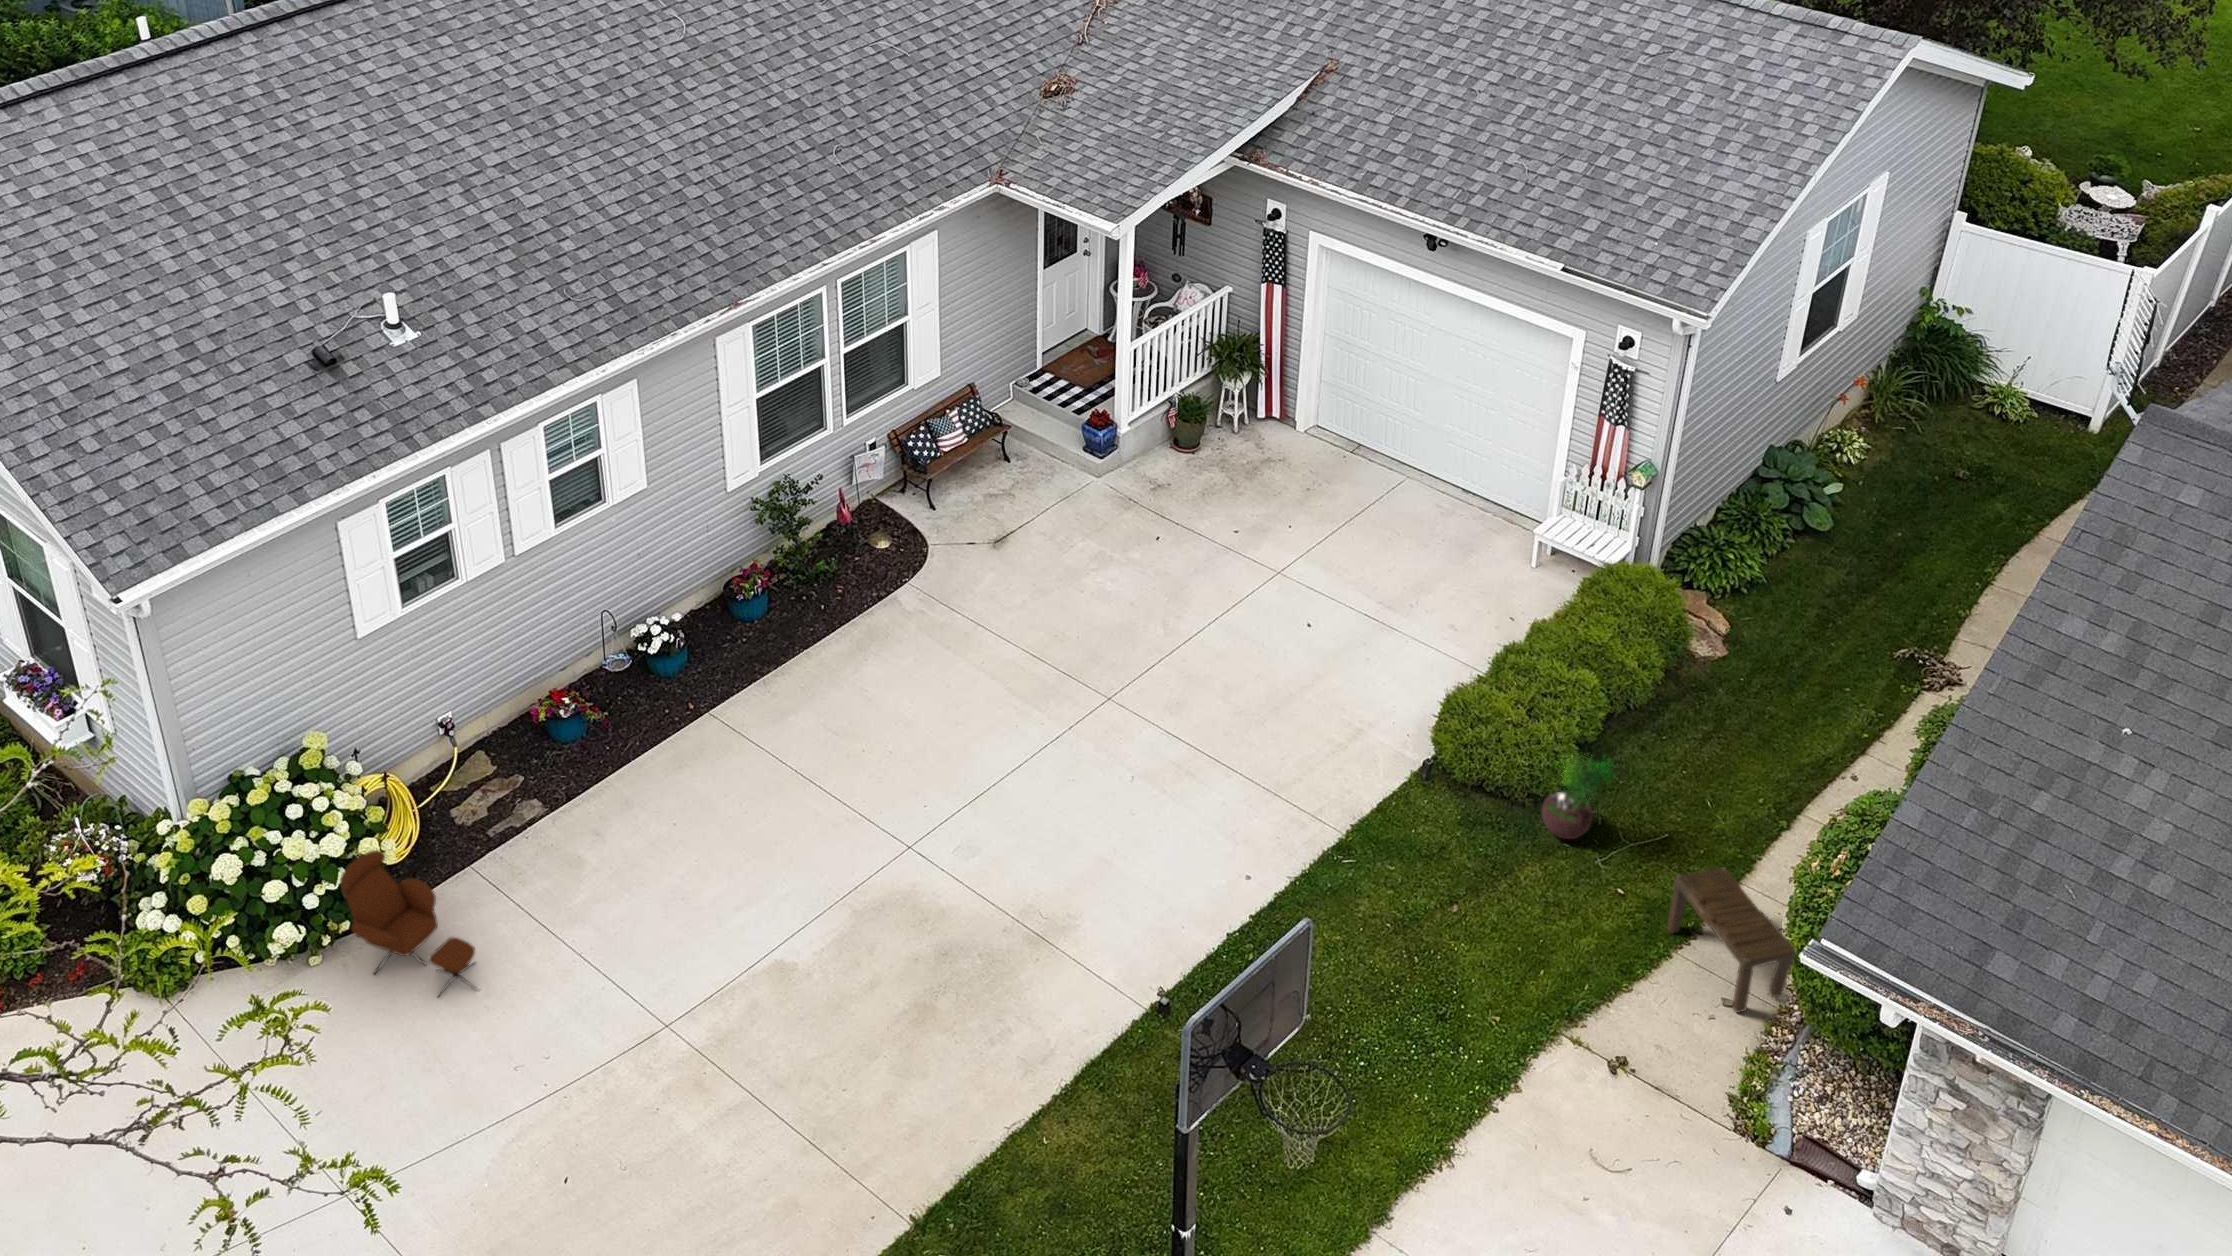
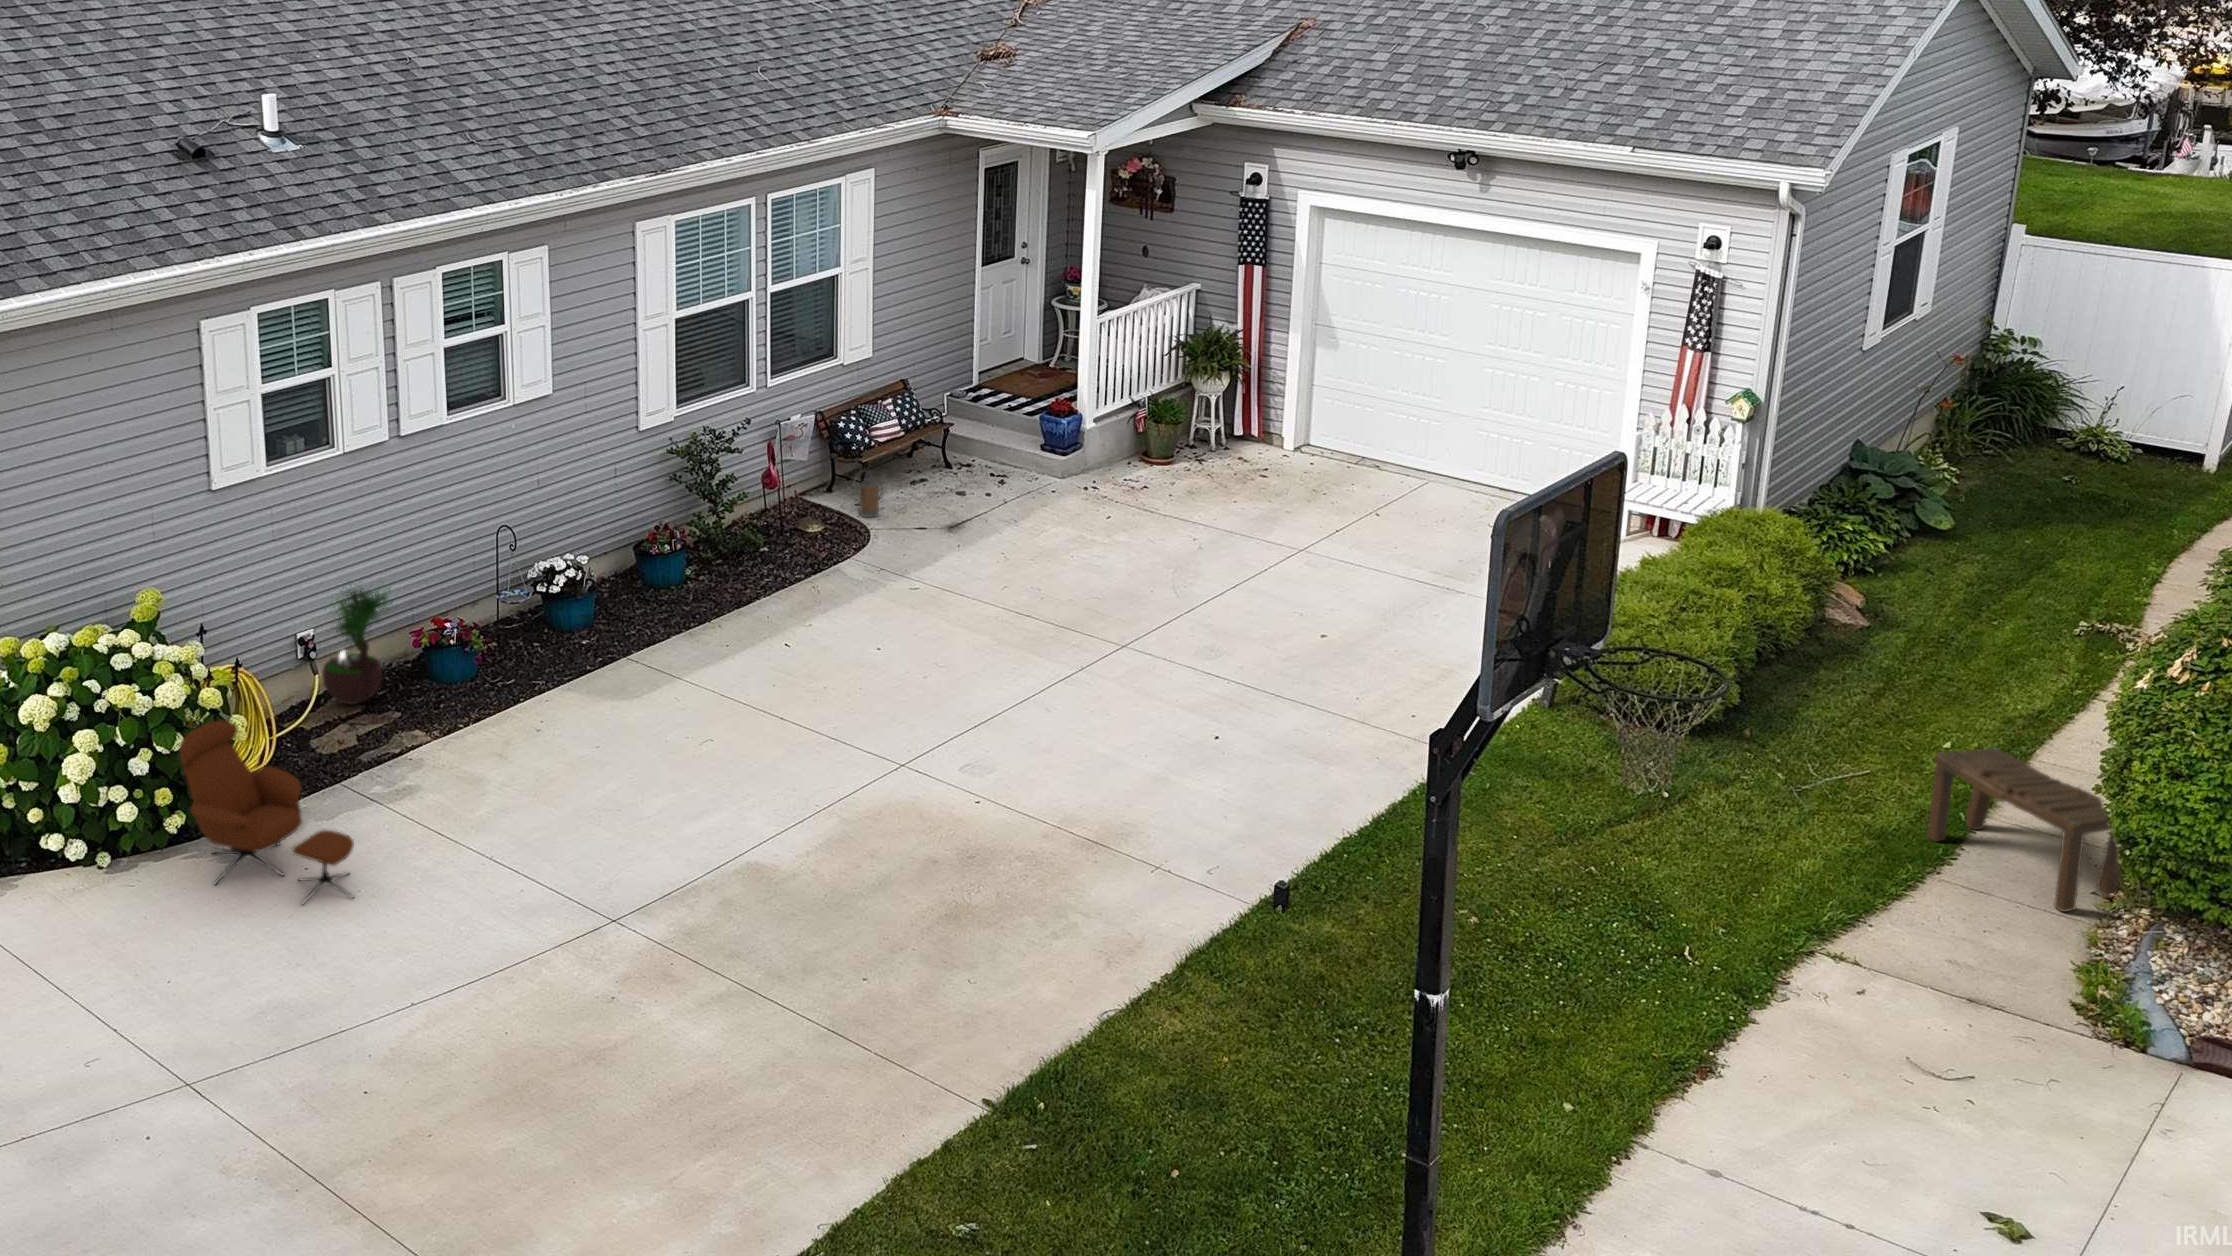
watering can: none [917,482,947,520] -> present [858,471,883,518]
potted tree: present [1542,755,1615,839] -> present [322,582,393,704]

